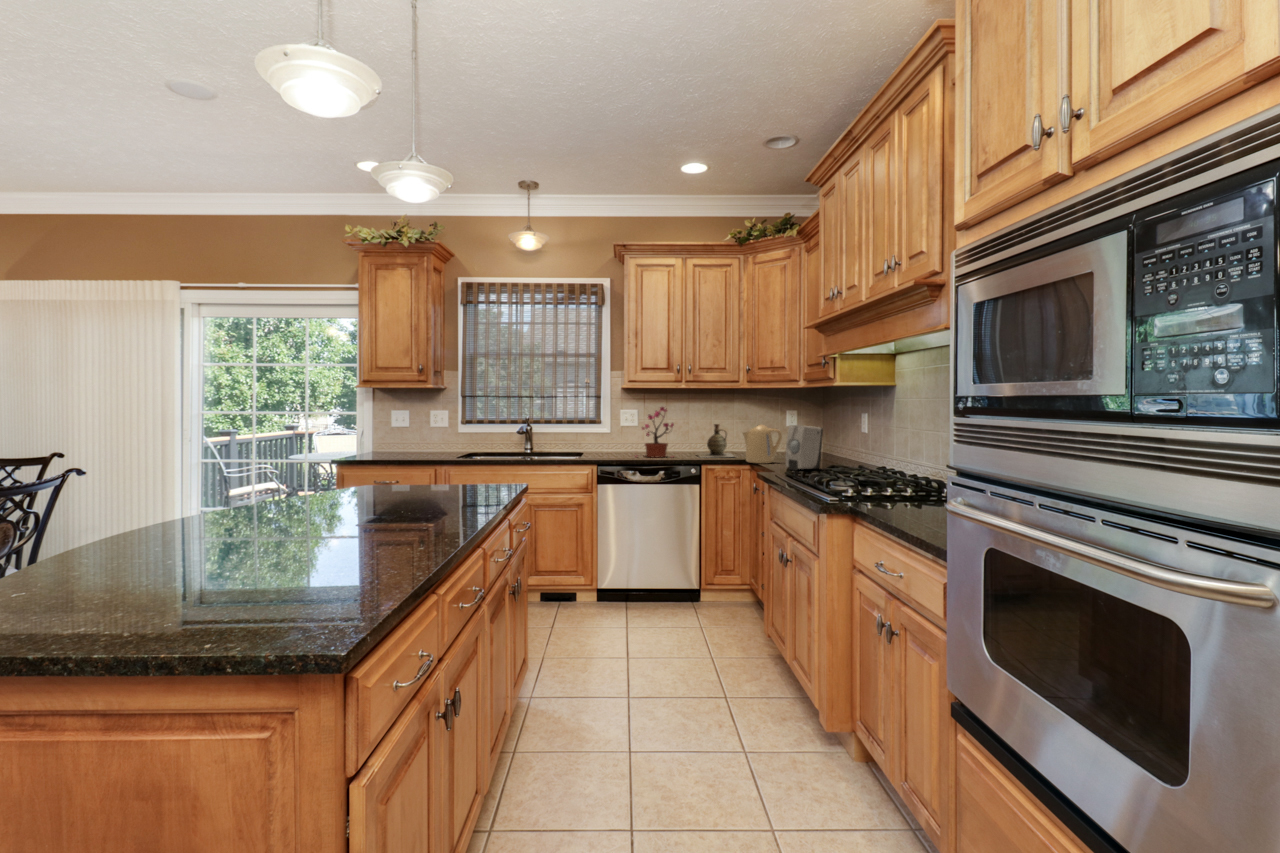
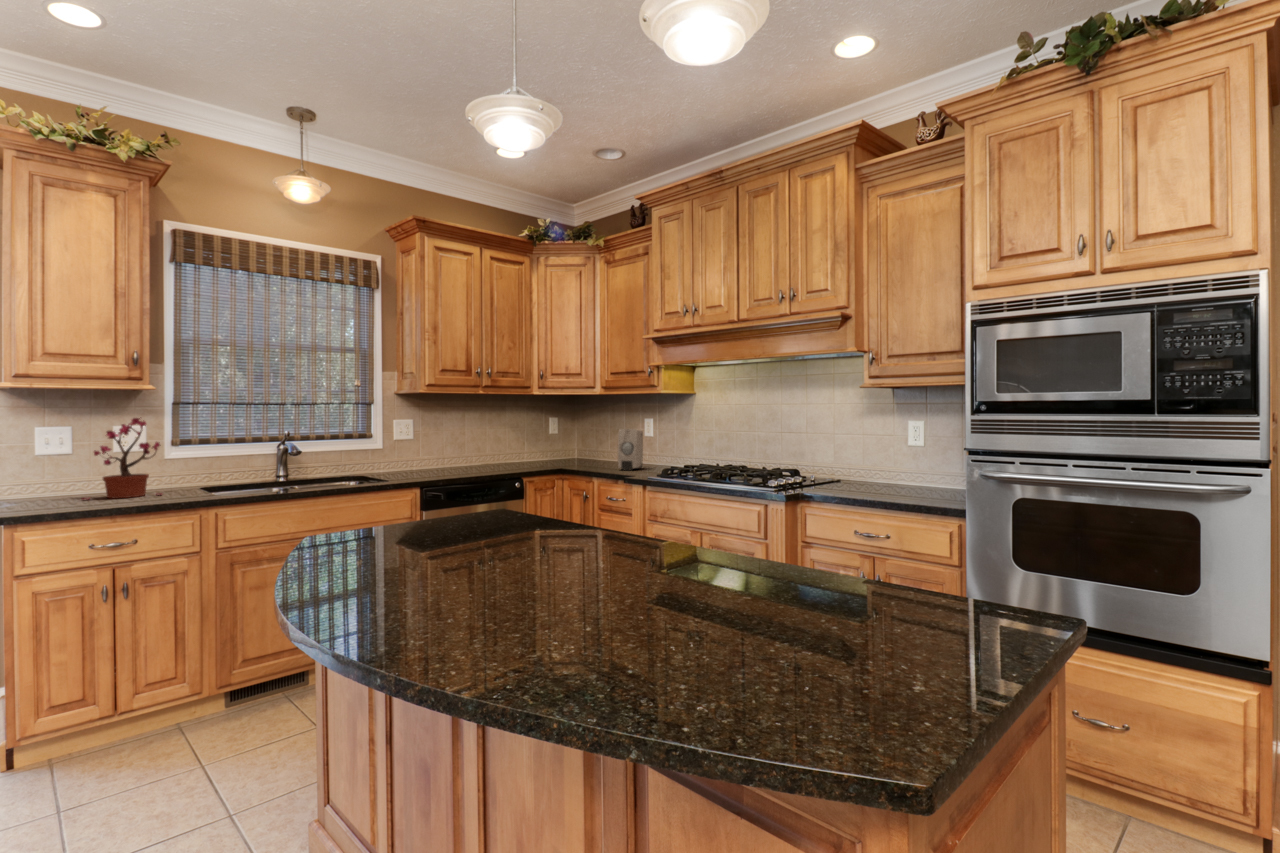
potted plant: present [642,407,674,458] -> present [82,418,162,500]
ceramic jug: present [697,424,734,458] -> none [470,432,521,468]
kettle: present [743,425,782,464] -> none [550,430,585,468]

